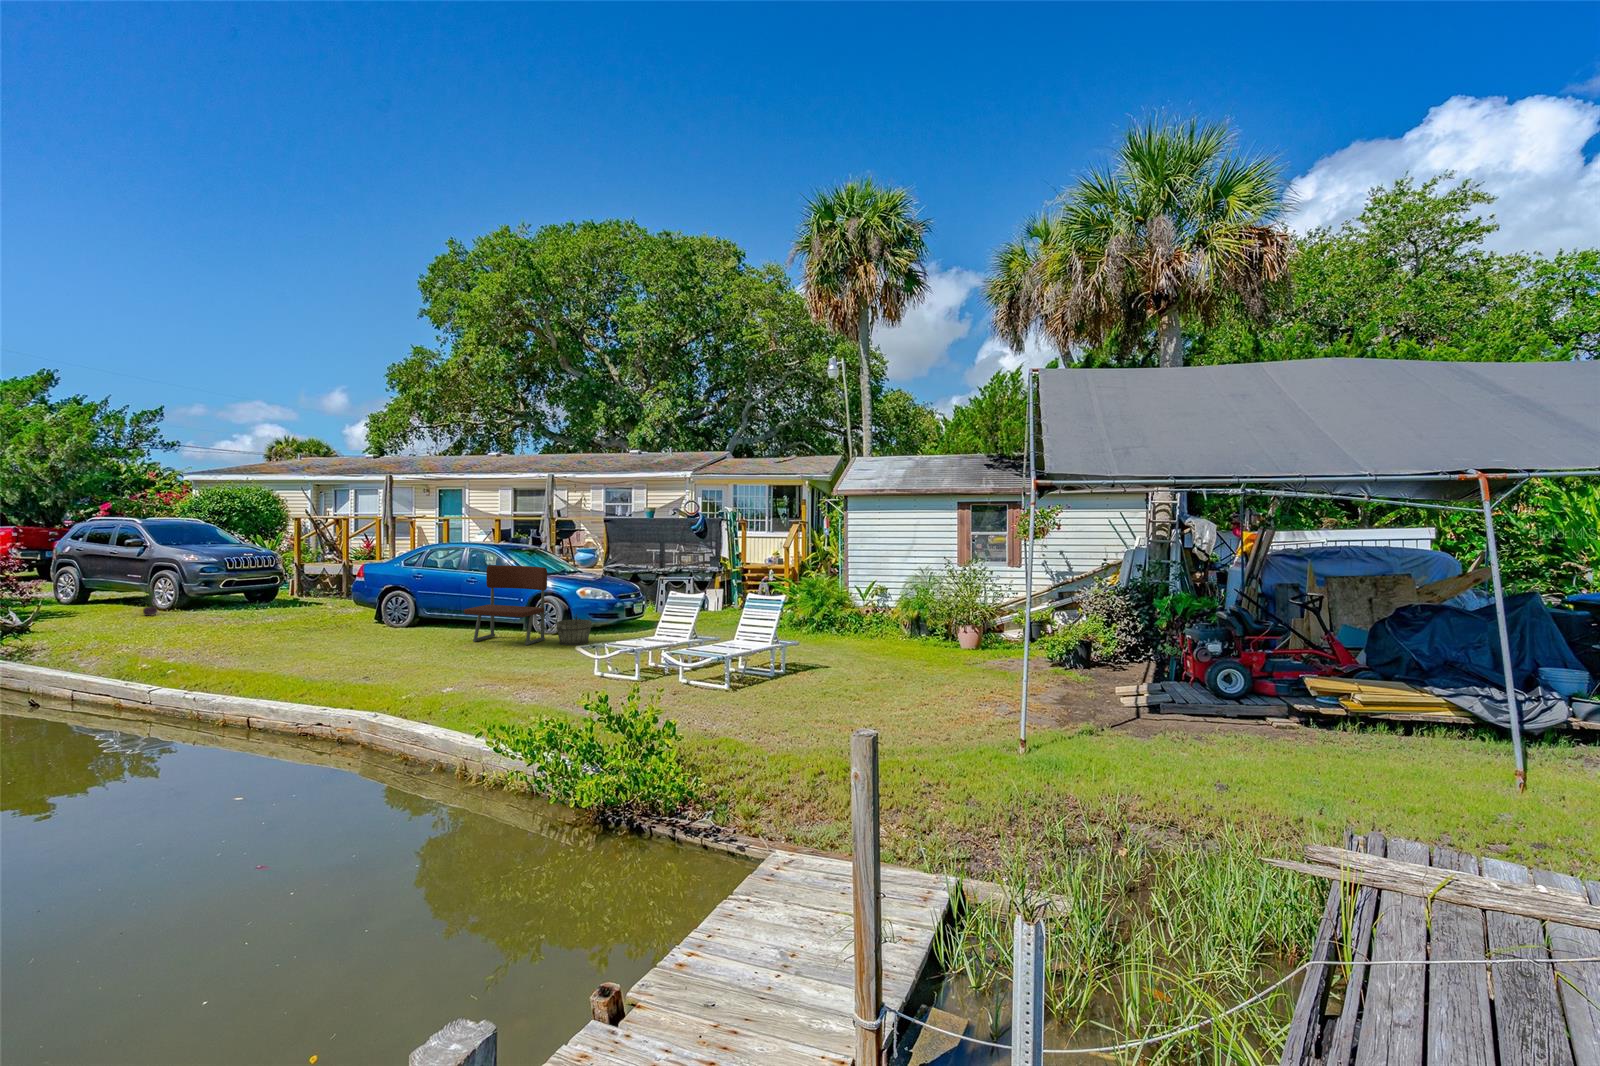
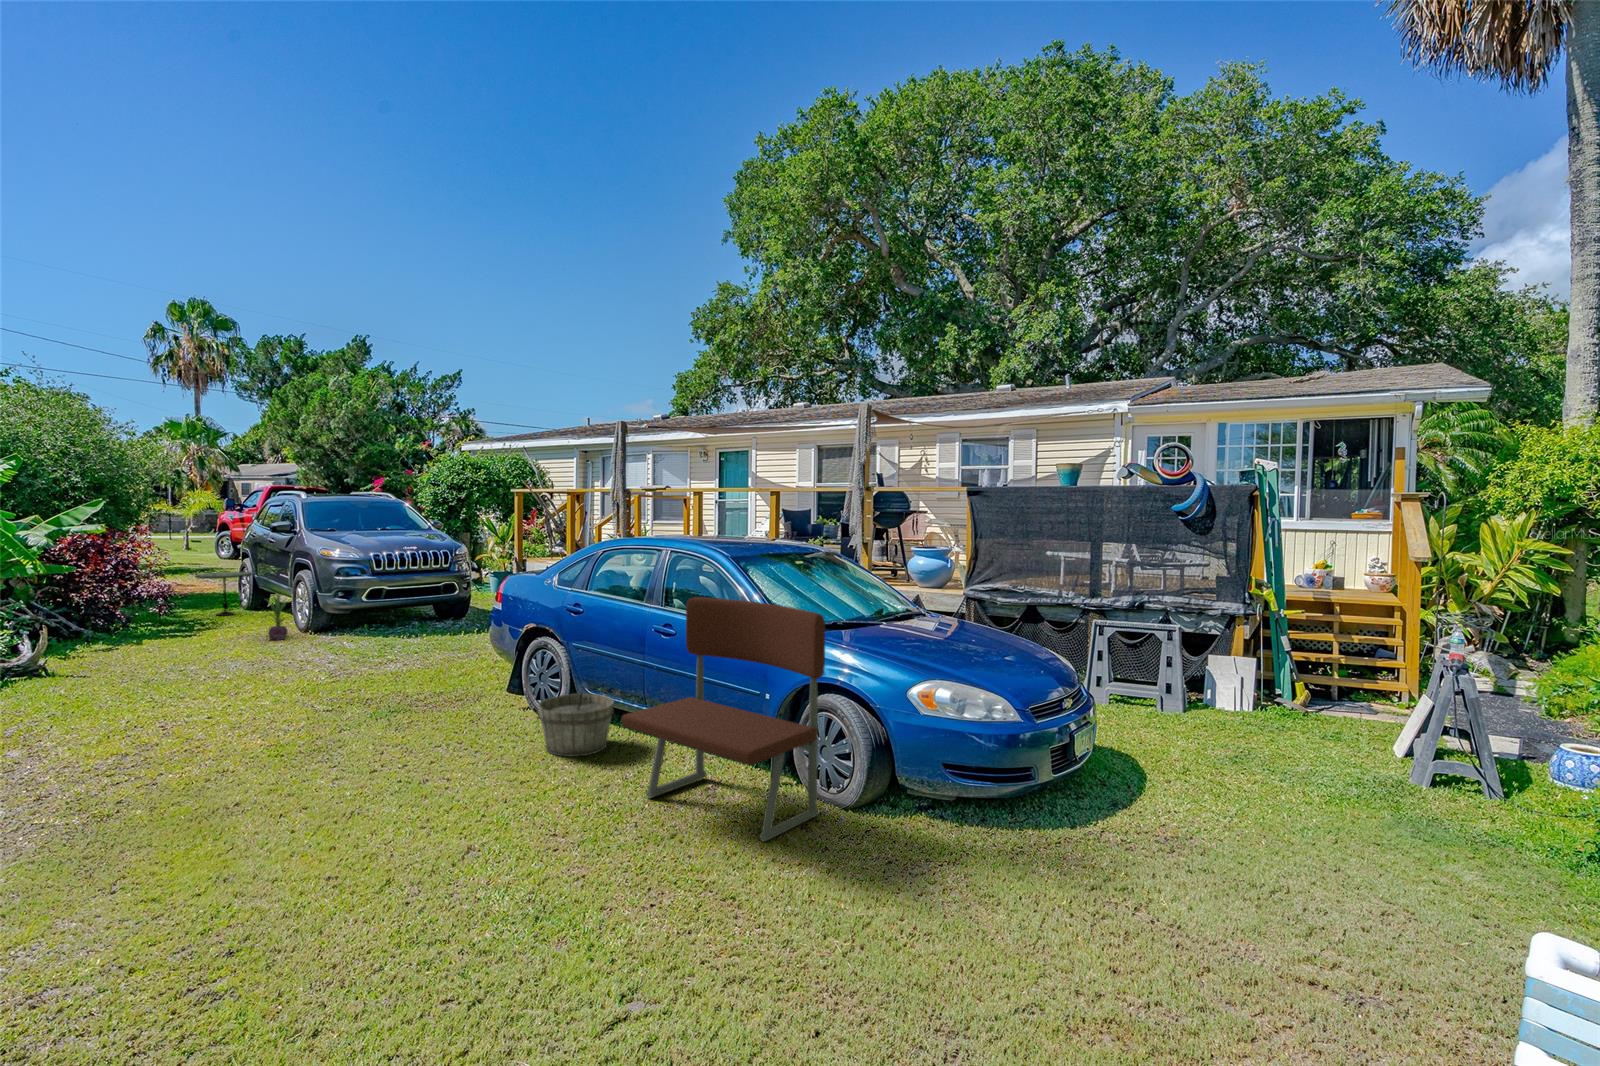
side table: none [34,576,84,608] -> present [196,572,252,616]
wooden bucket: present [556,614,592,645] -> present [537,686,614,757]

